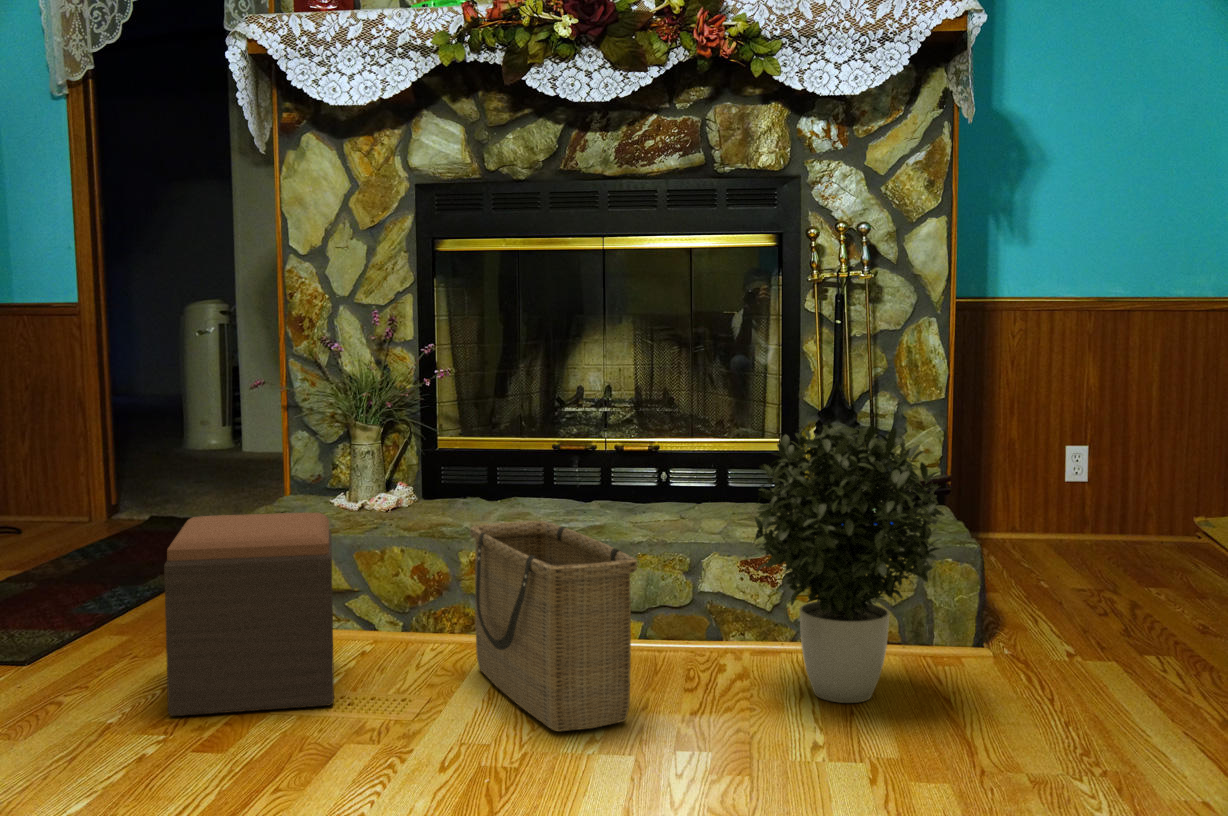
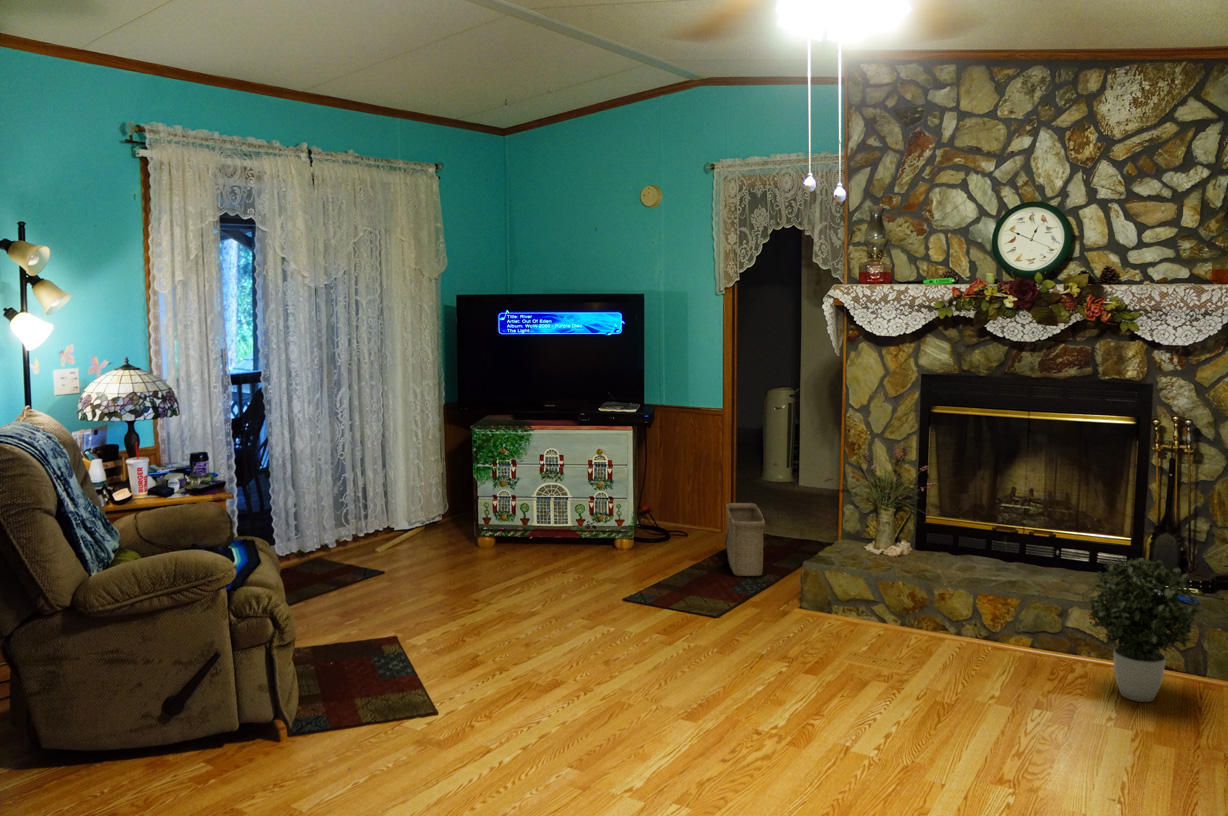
footstool: present [164,513,334,716] -> none [798,563,872,660]
basket: present [470,521,637,731] -> present [725,503,766,576]

